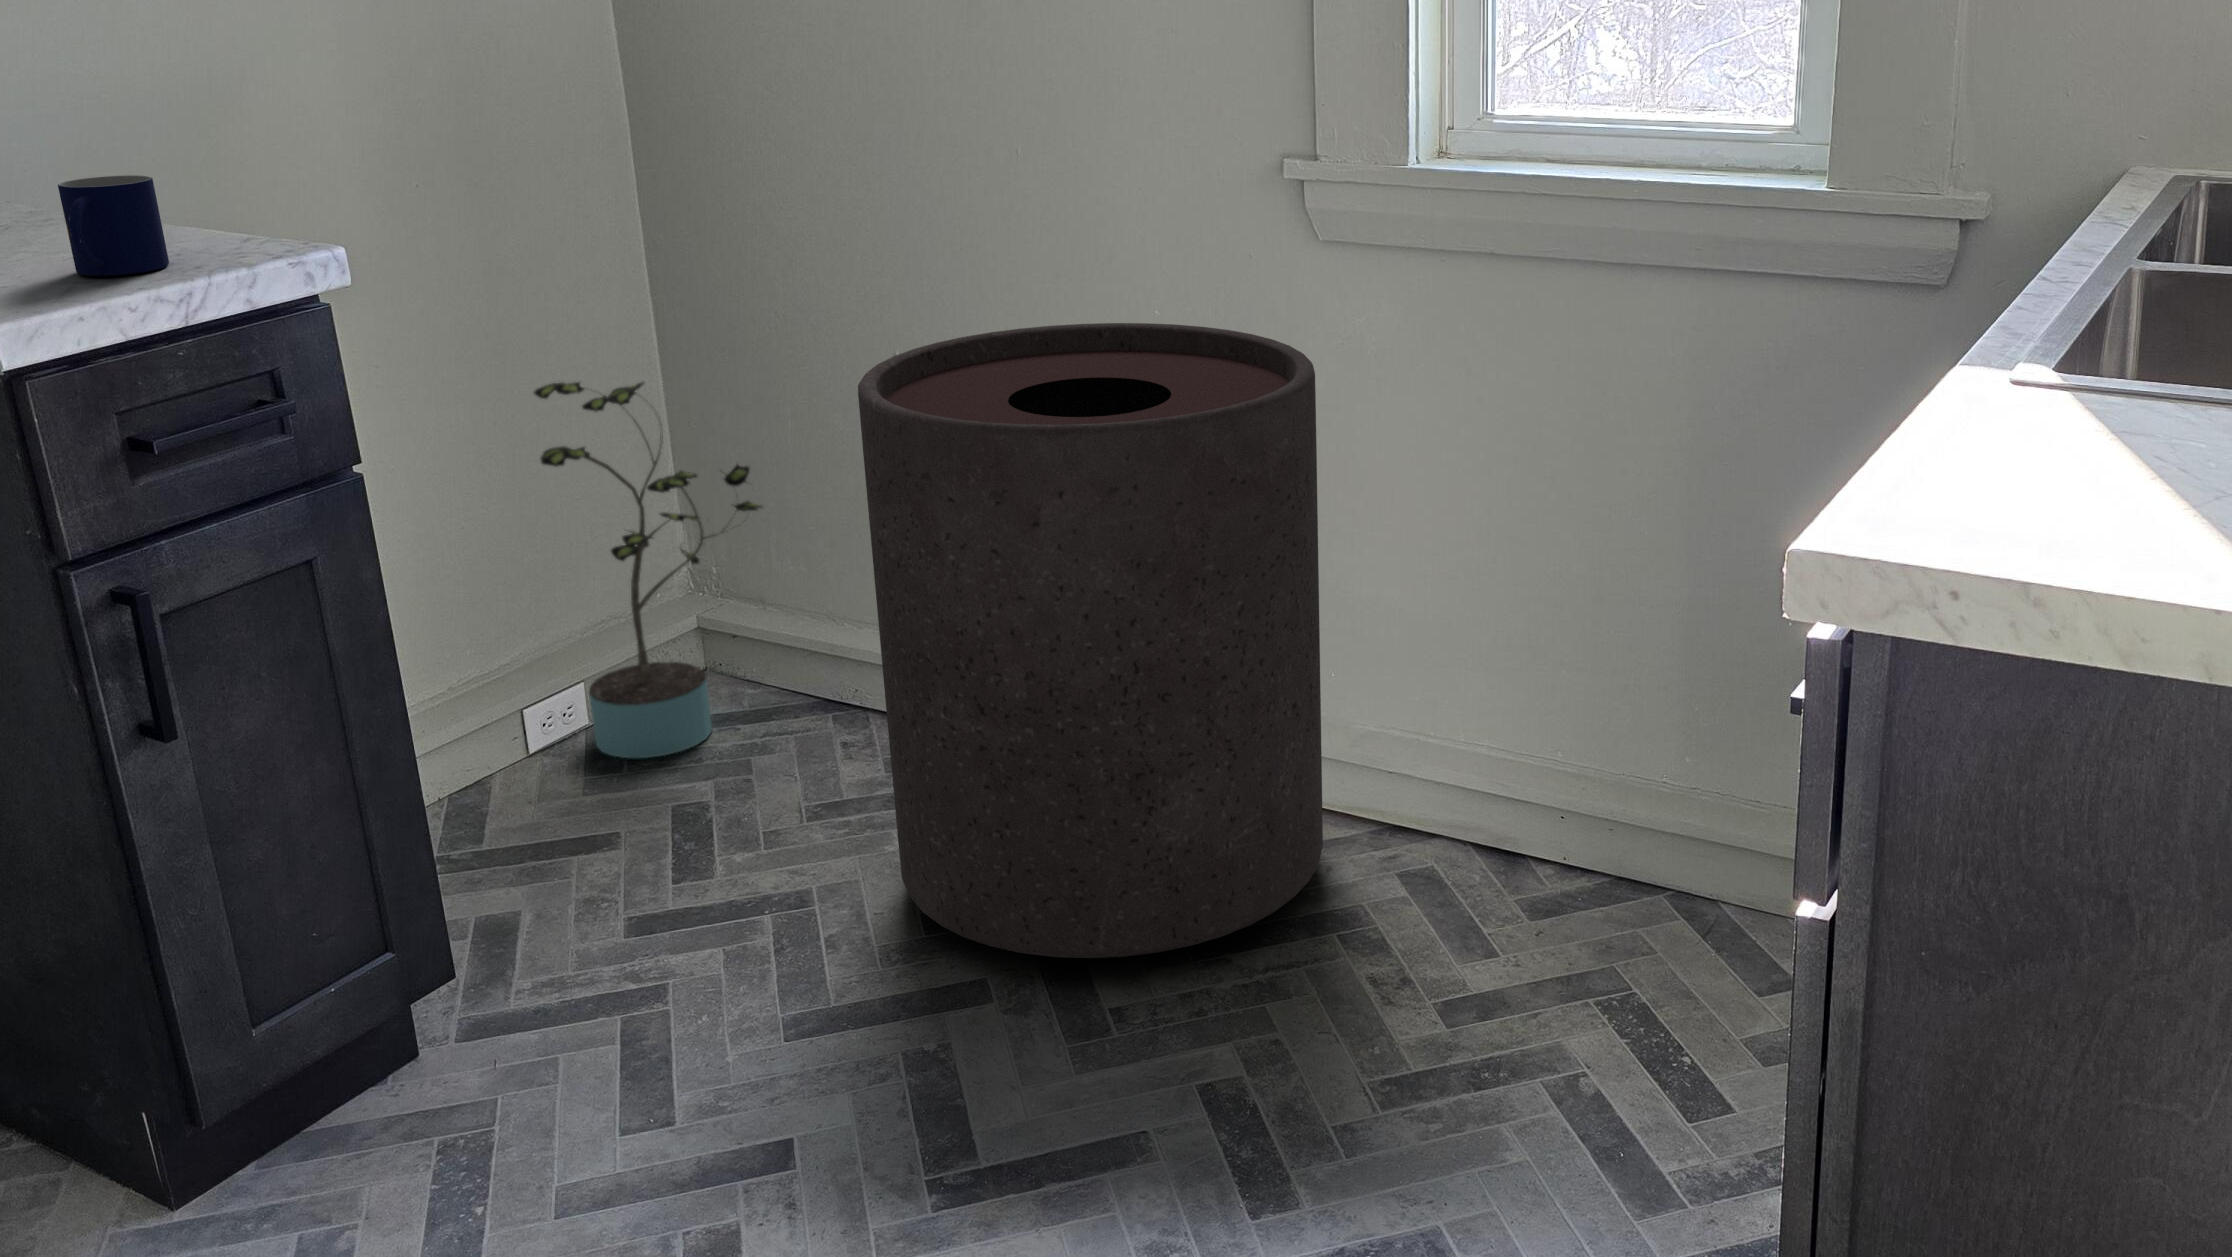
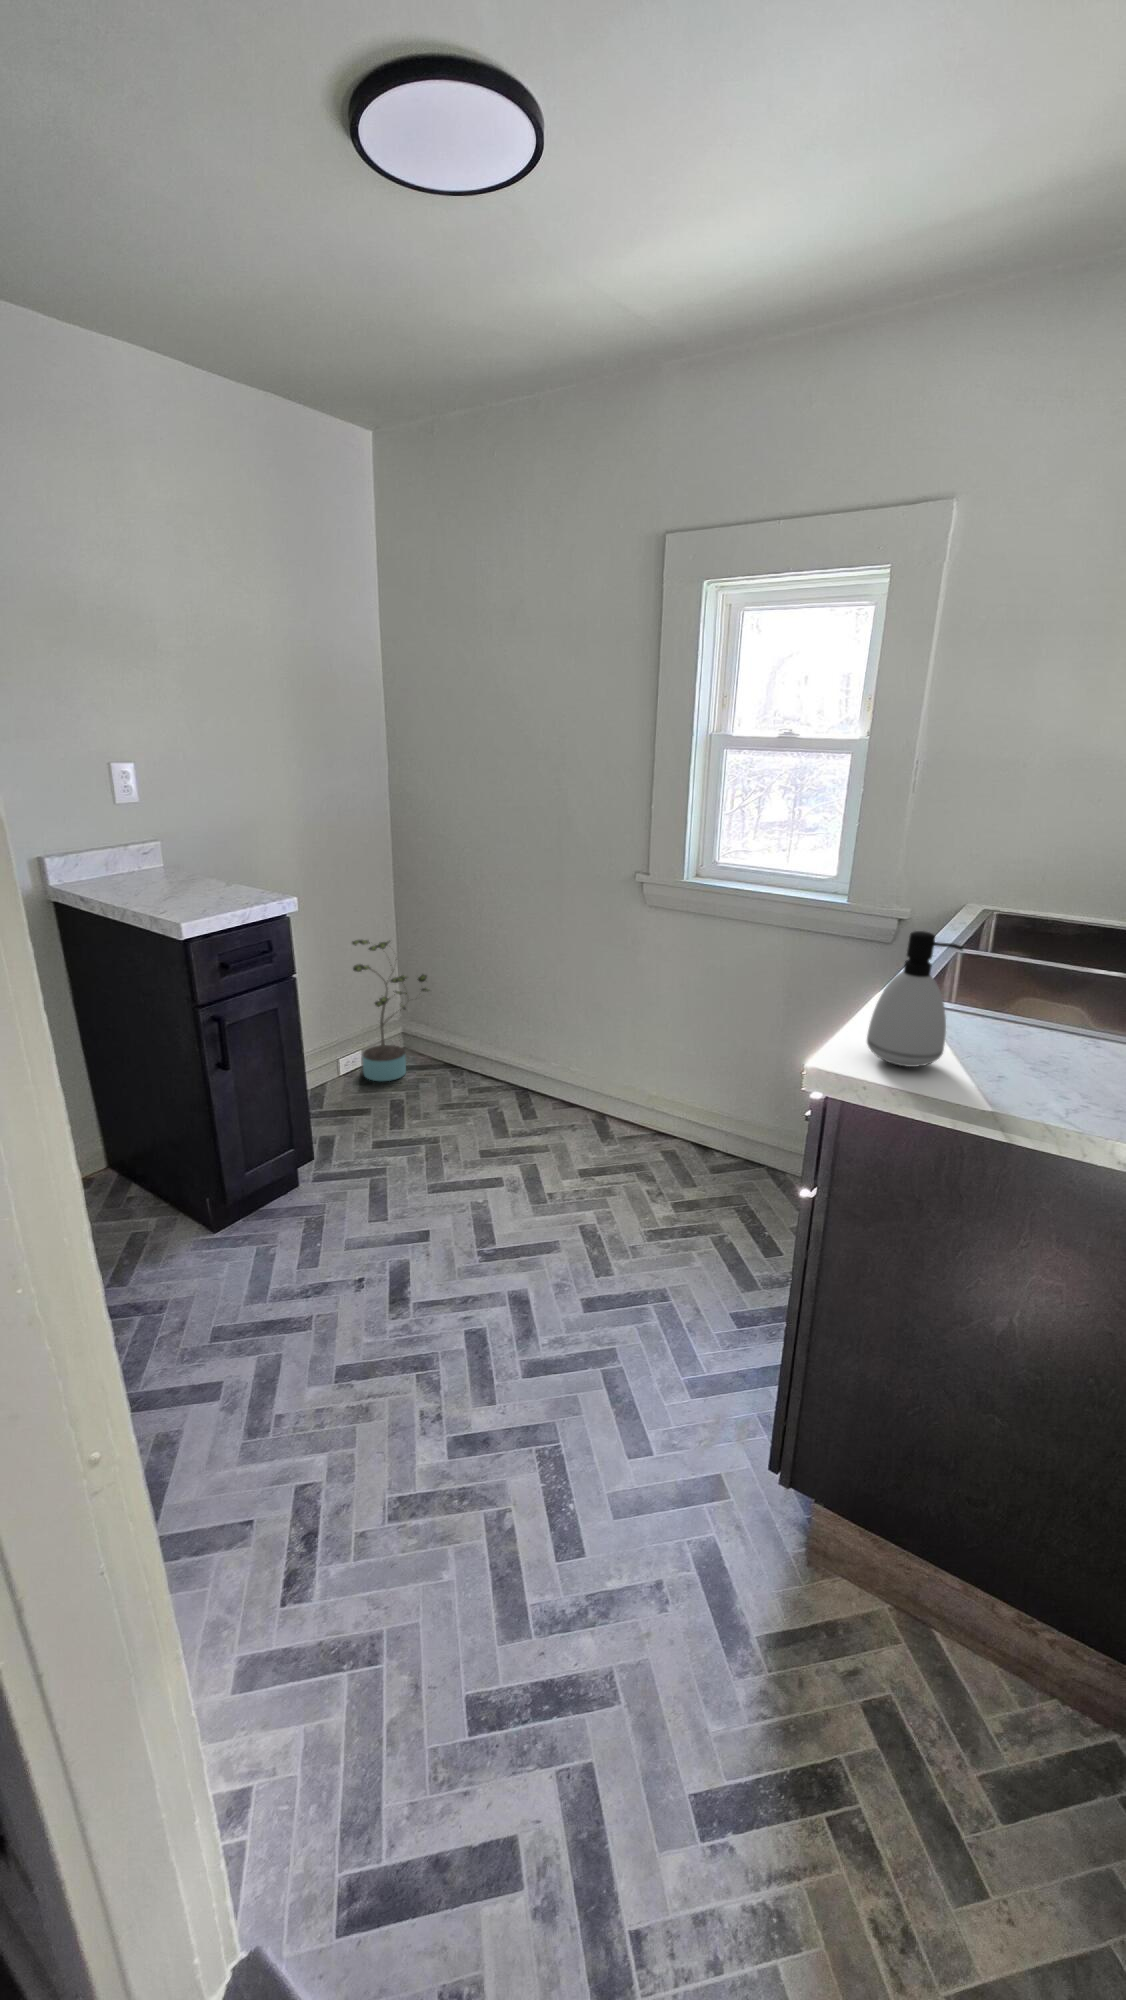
soap dispenser: none [1949,138,2203,523] -> present [867,931,963,1067]
mug: present [58,175,169,276] -> none [204,869,239,905]
trash can: present [858,323,1323,958] -> none [472,933,643,1174]

